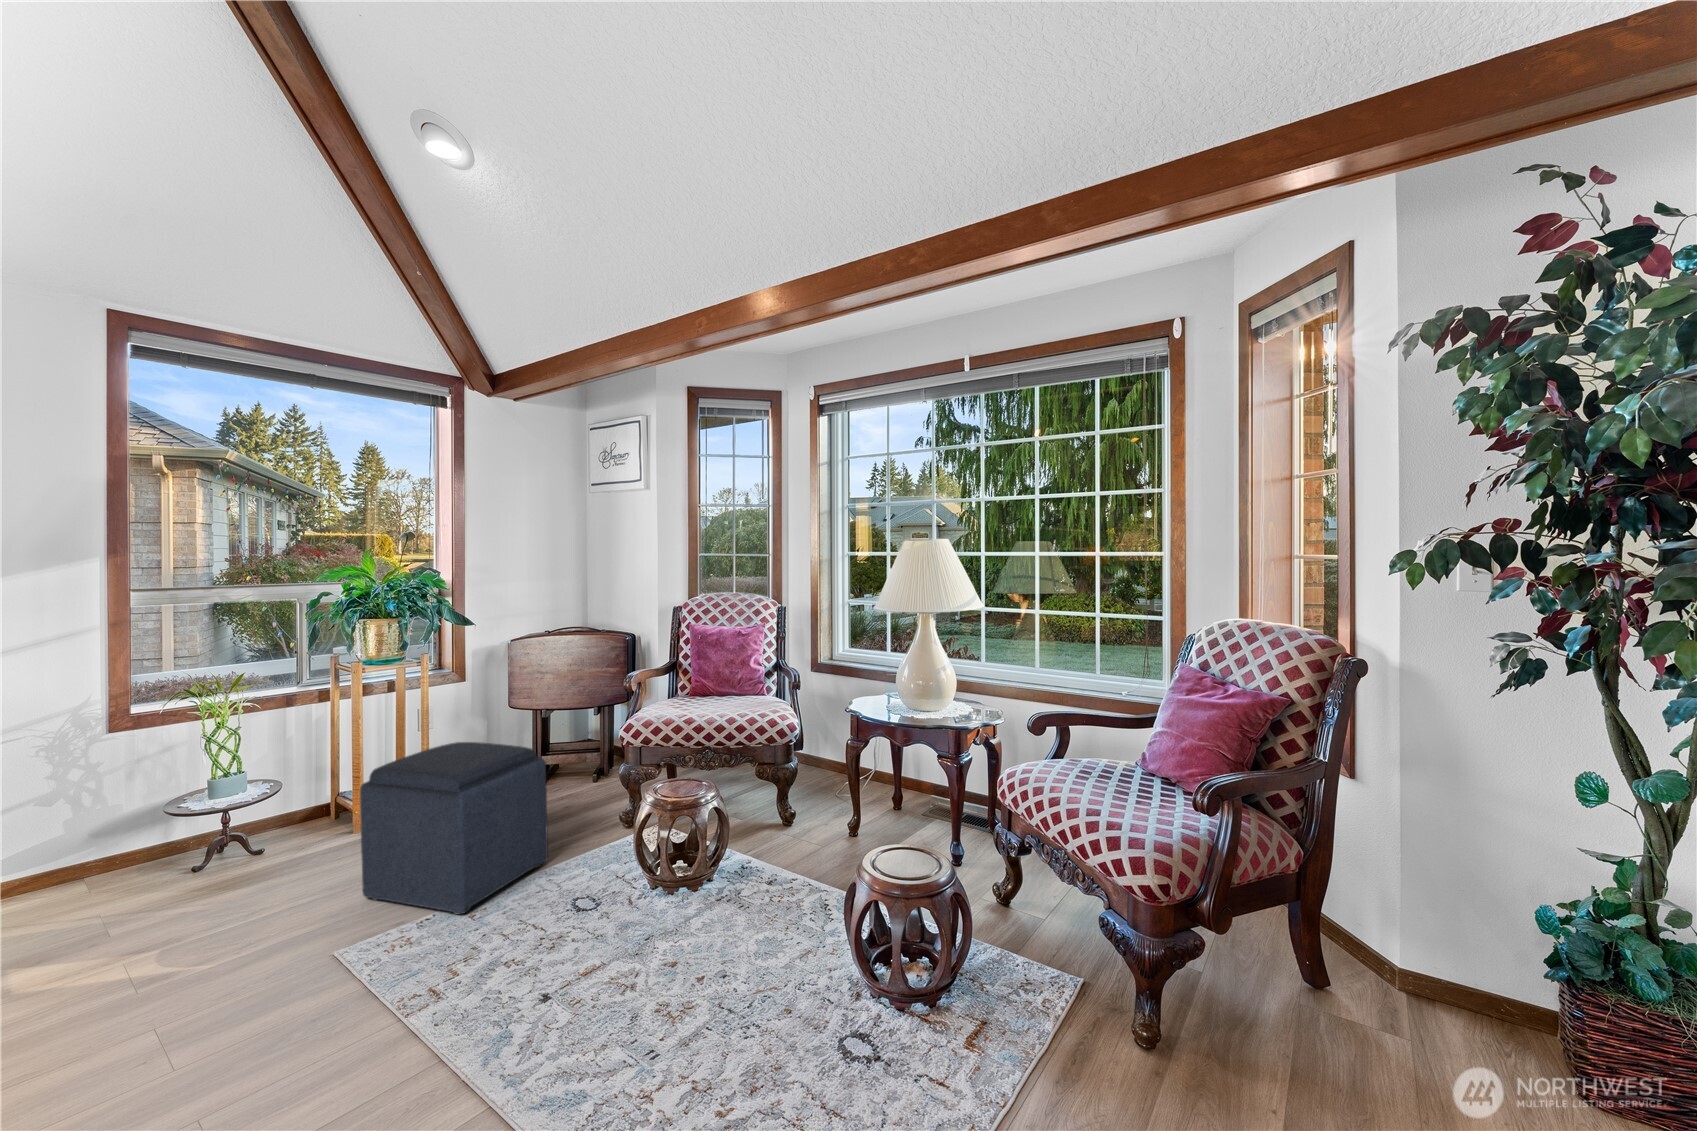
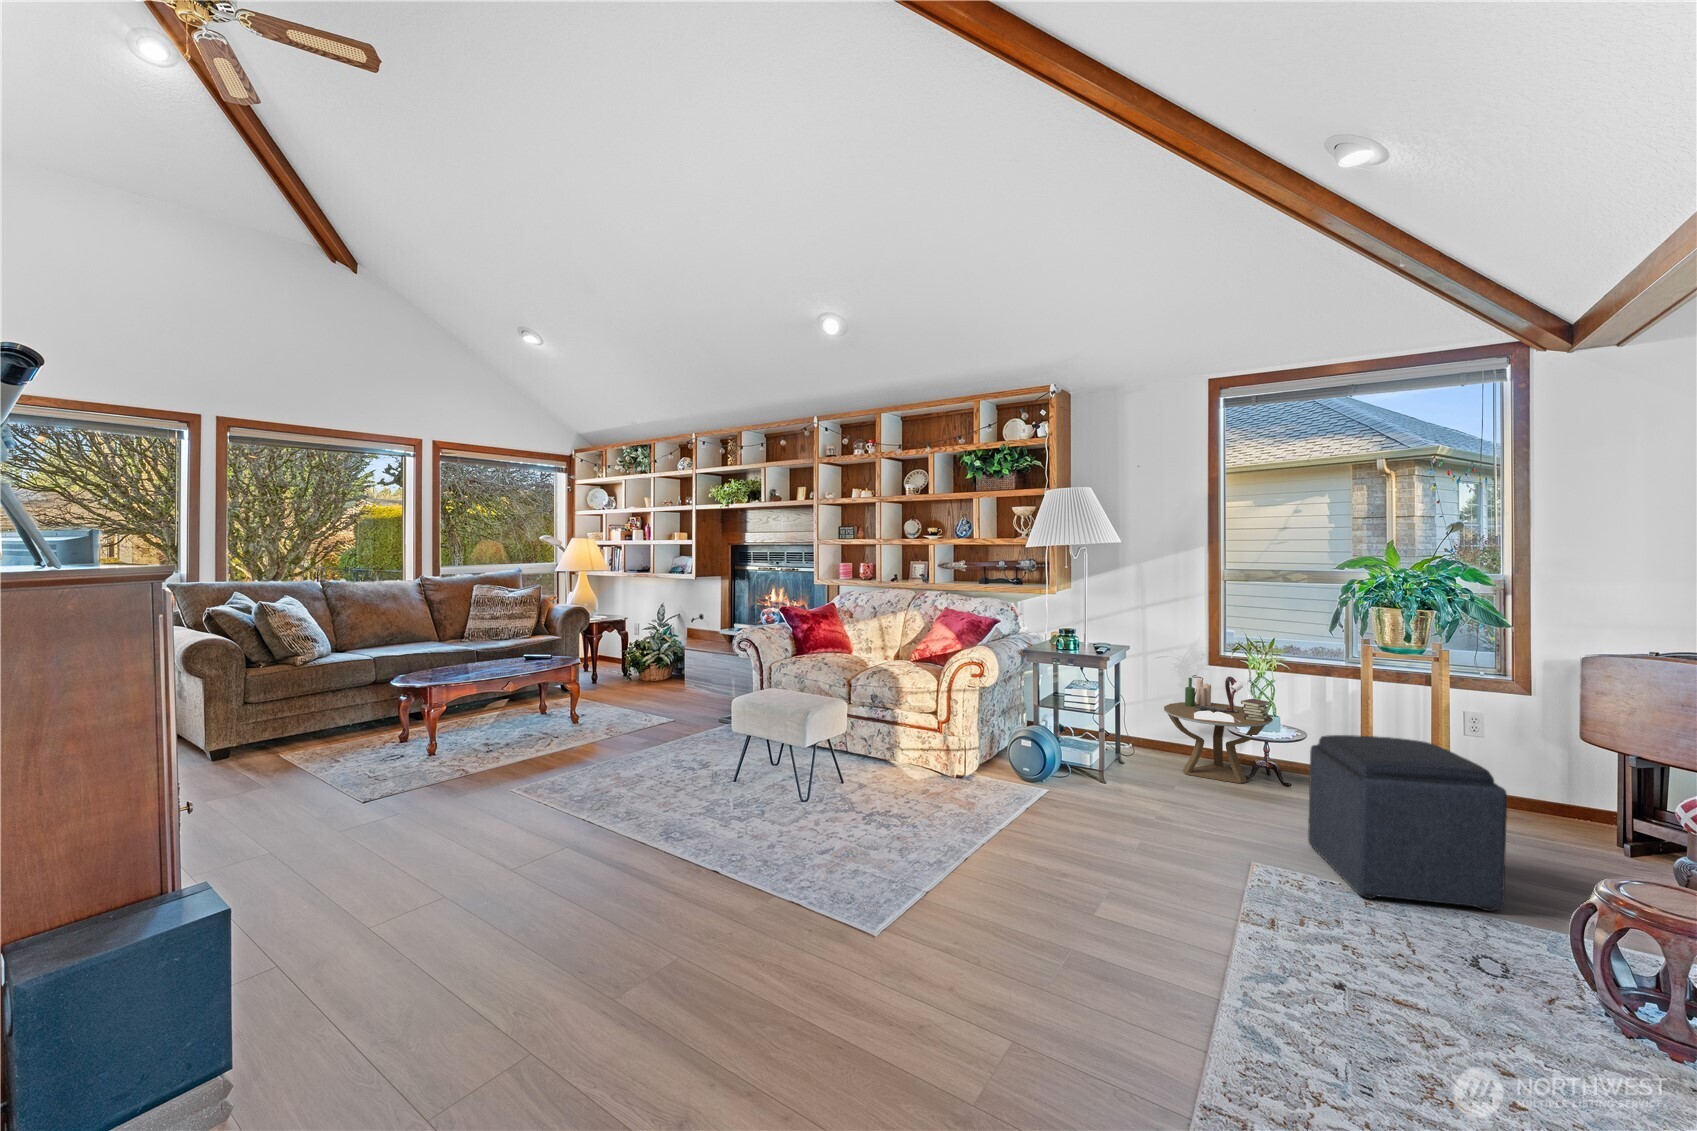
side table: none [41,741,238,905] -> present [1164,675,1273,783]

